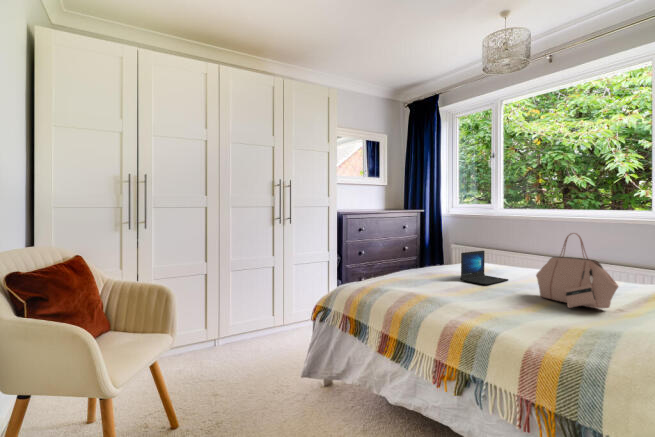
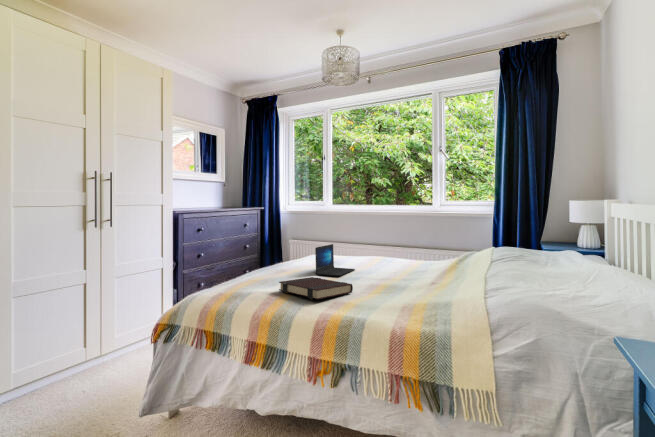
handbag: present [536,233,618,309] -> none [381,224,443,288]
book: none [416,282,494,305] -> present [279,277,353,300]

